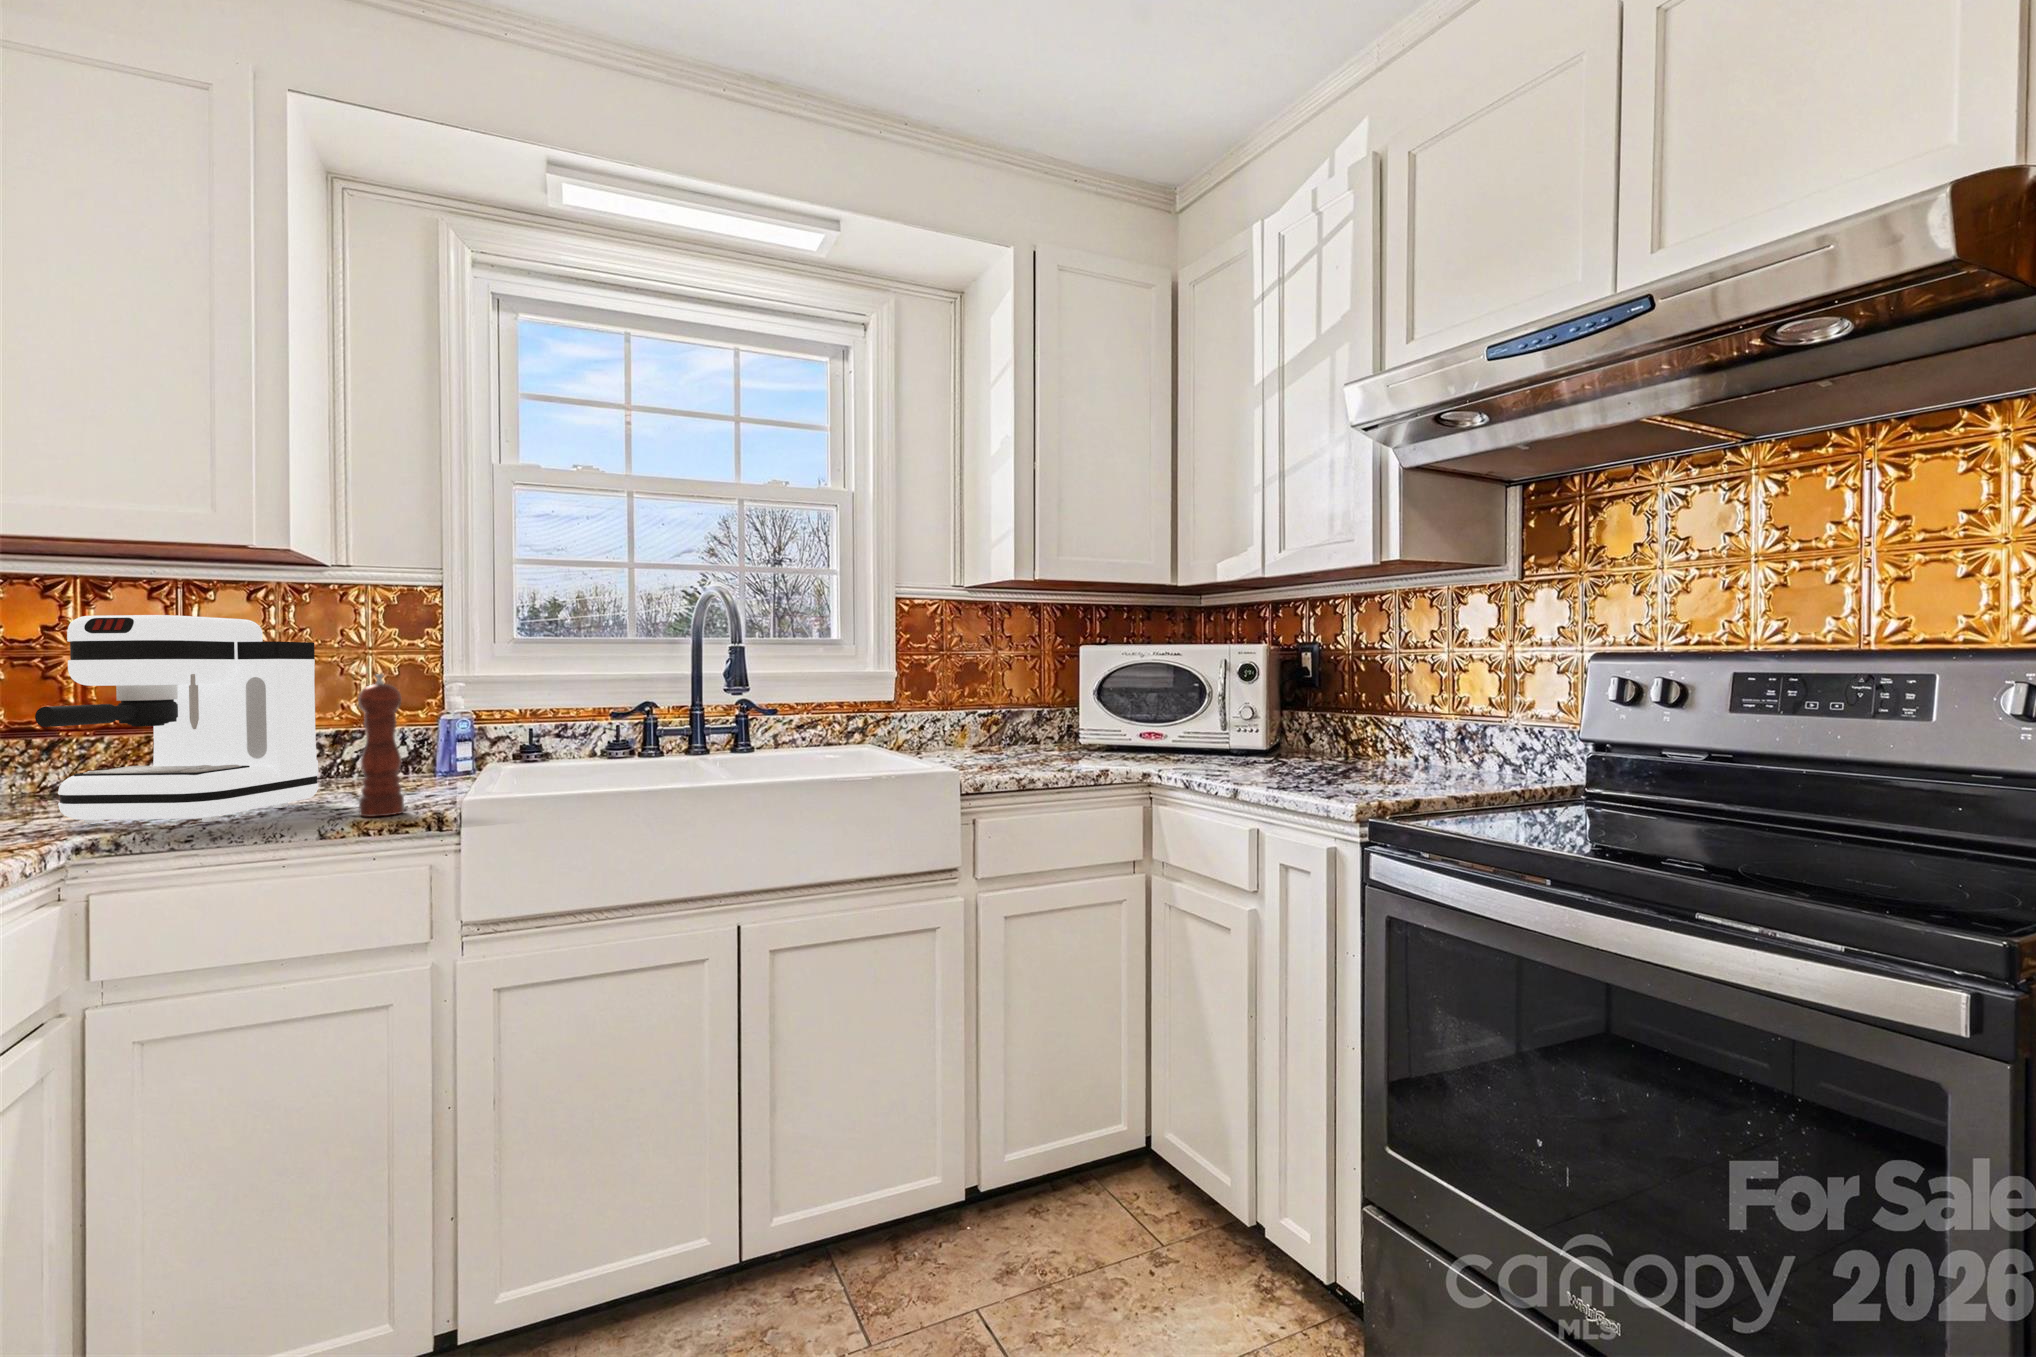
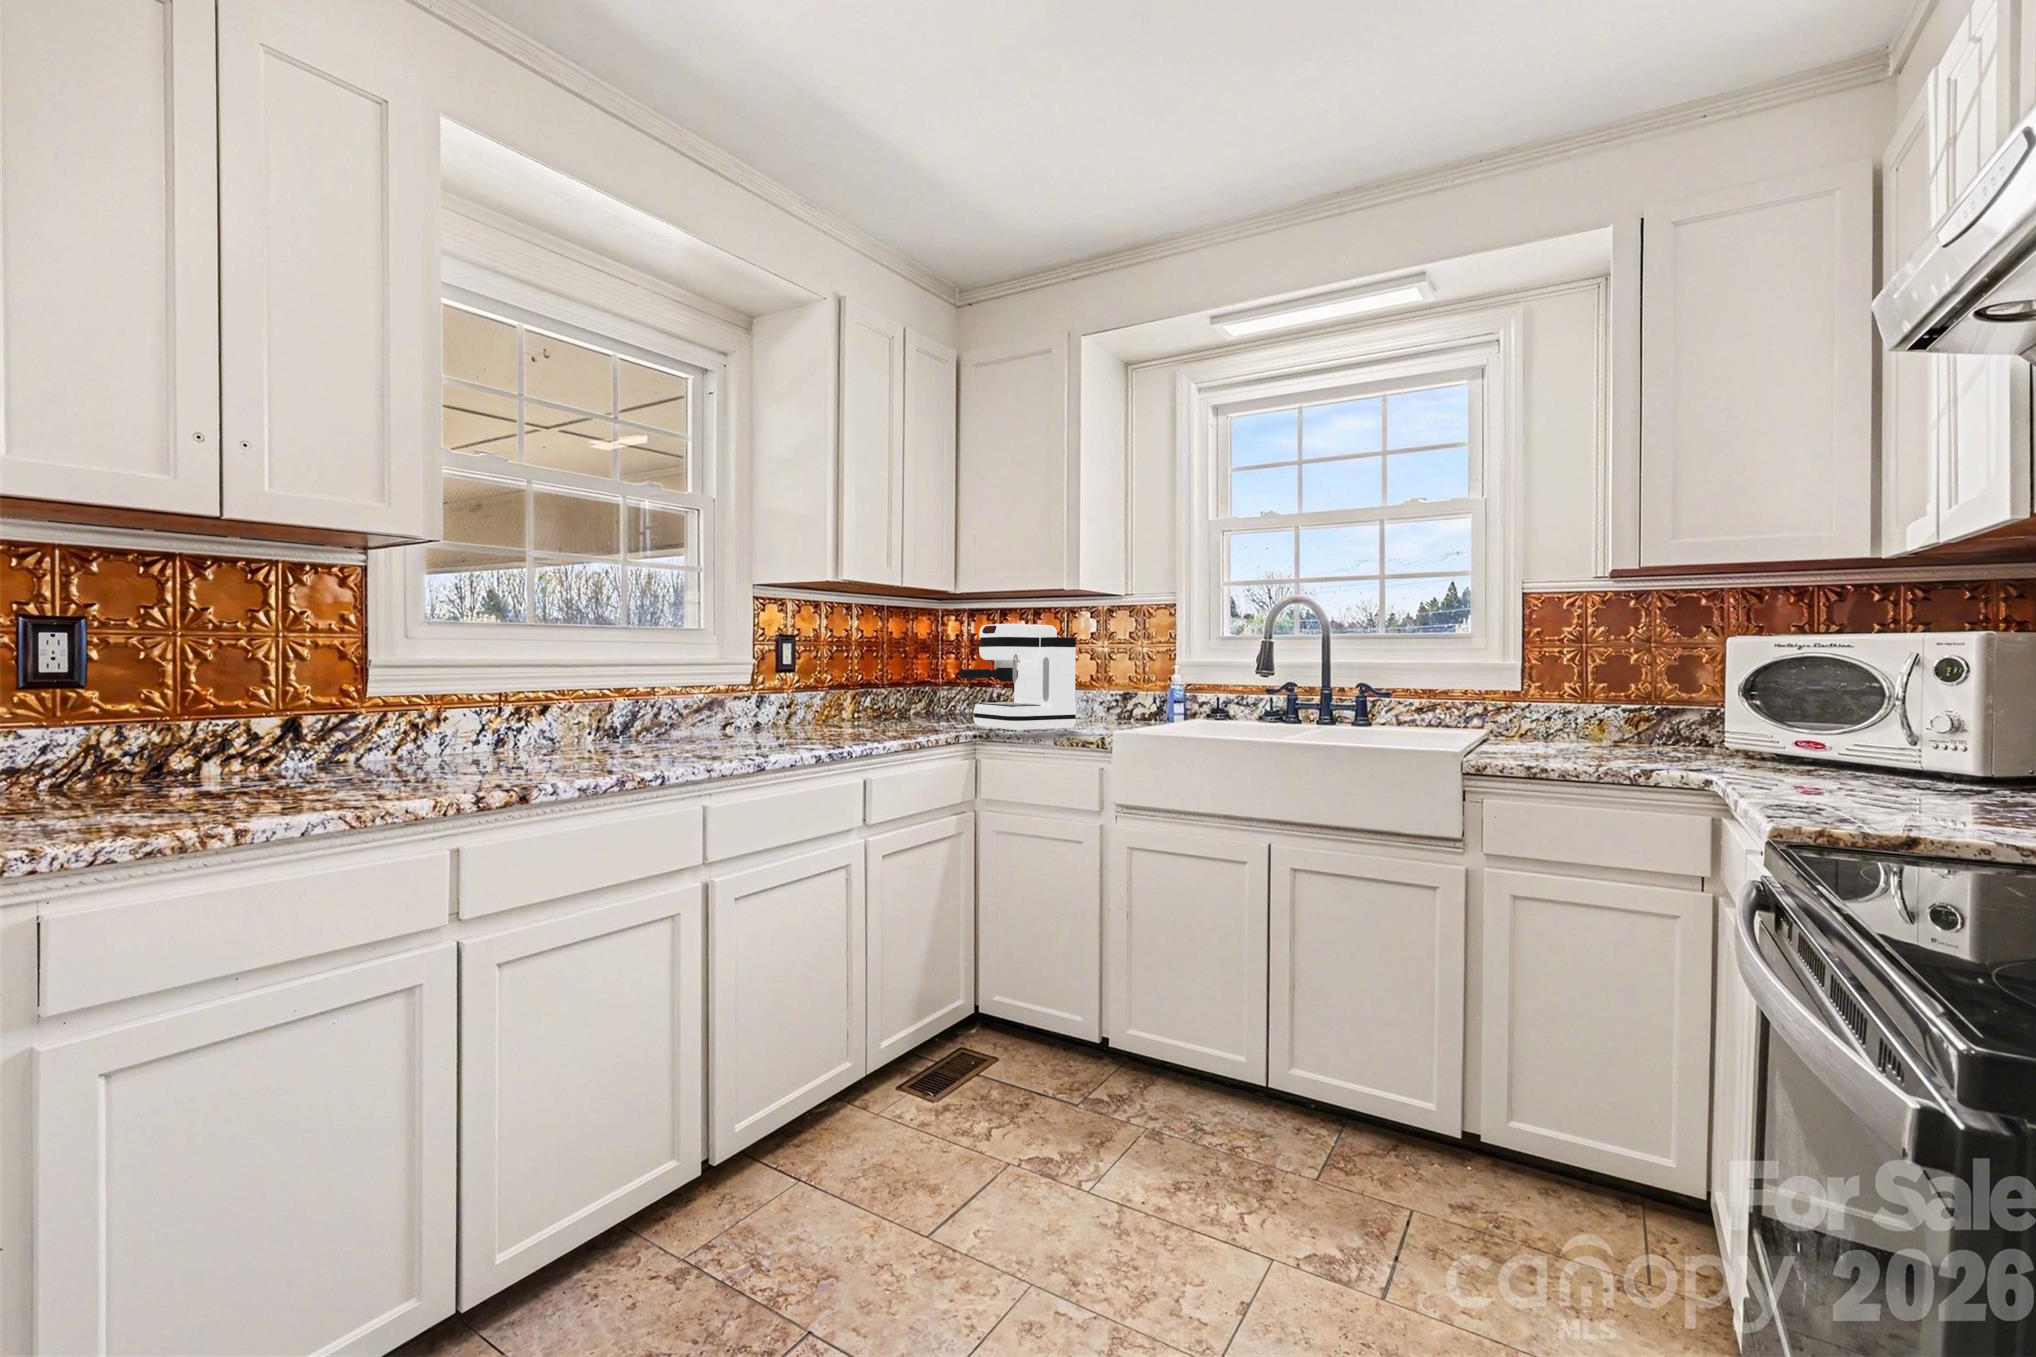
pepper mill: present [358,674,404,817] -> none [1070,655,1092,737]

